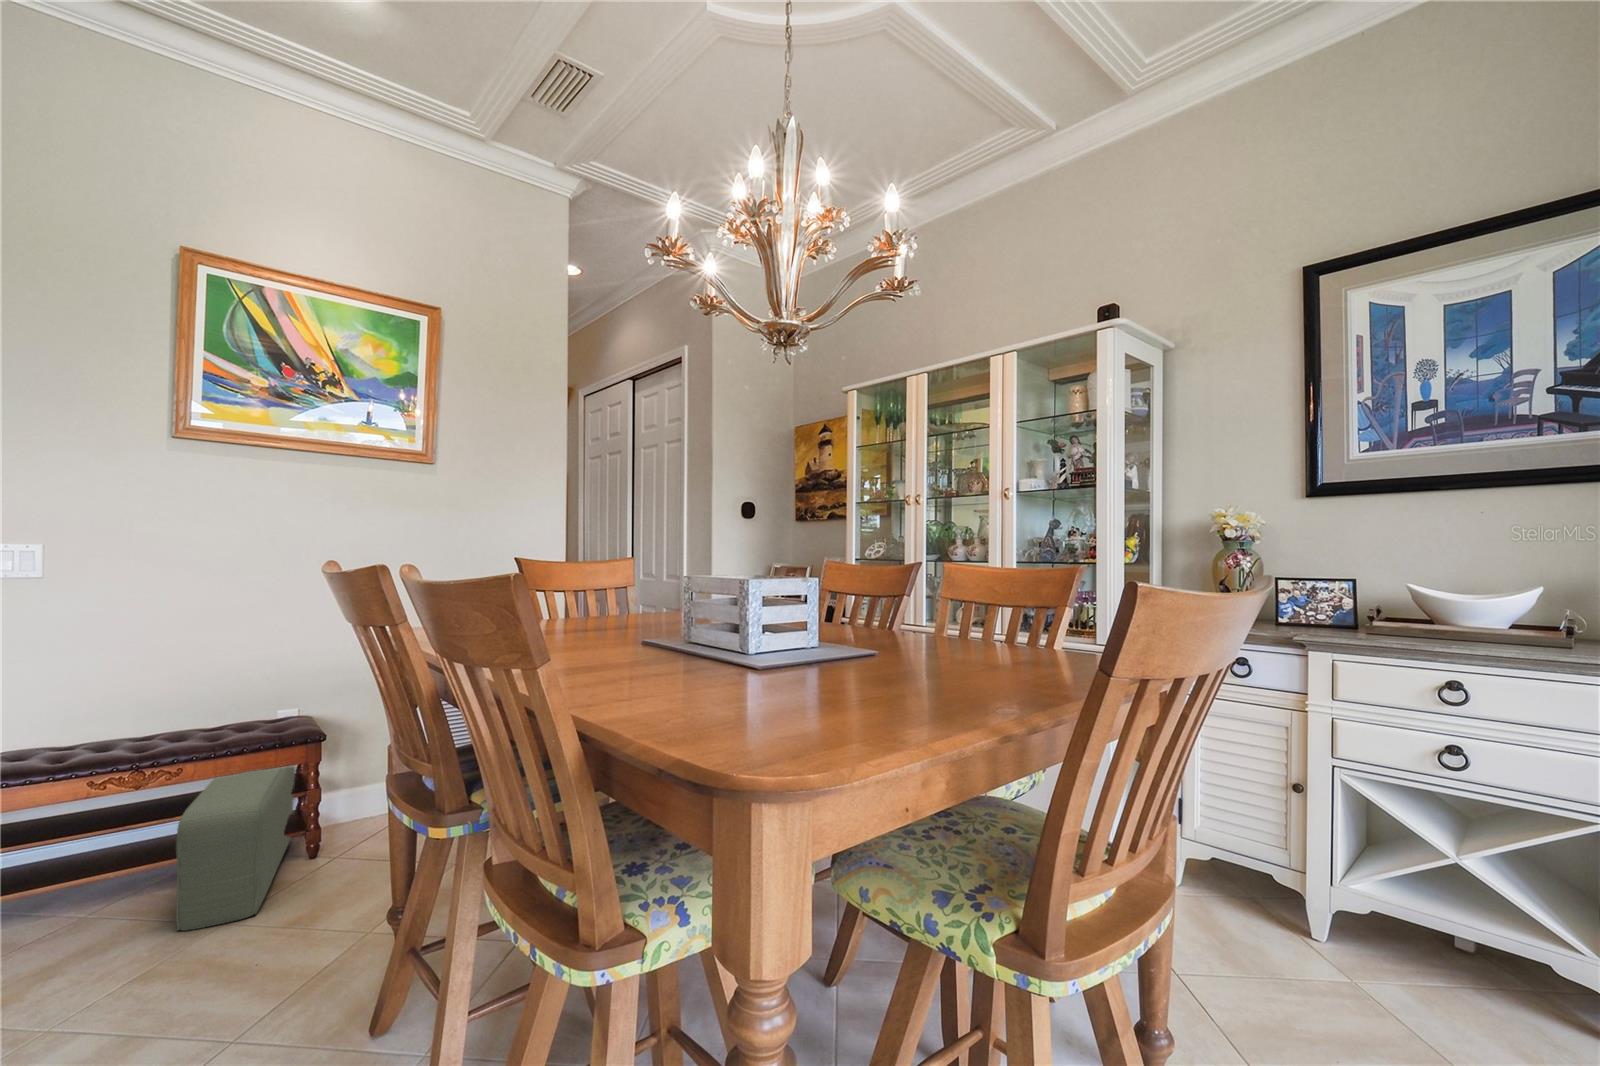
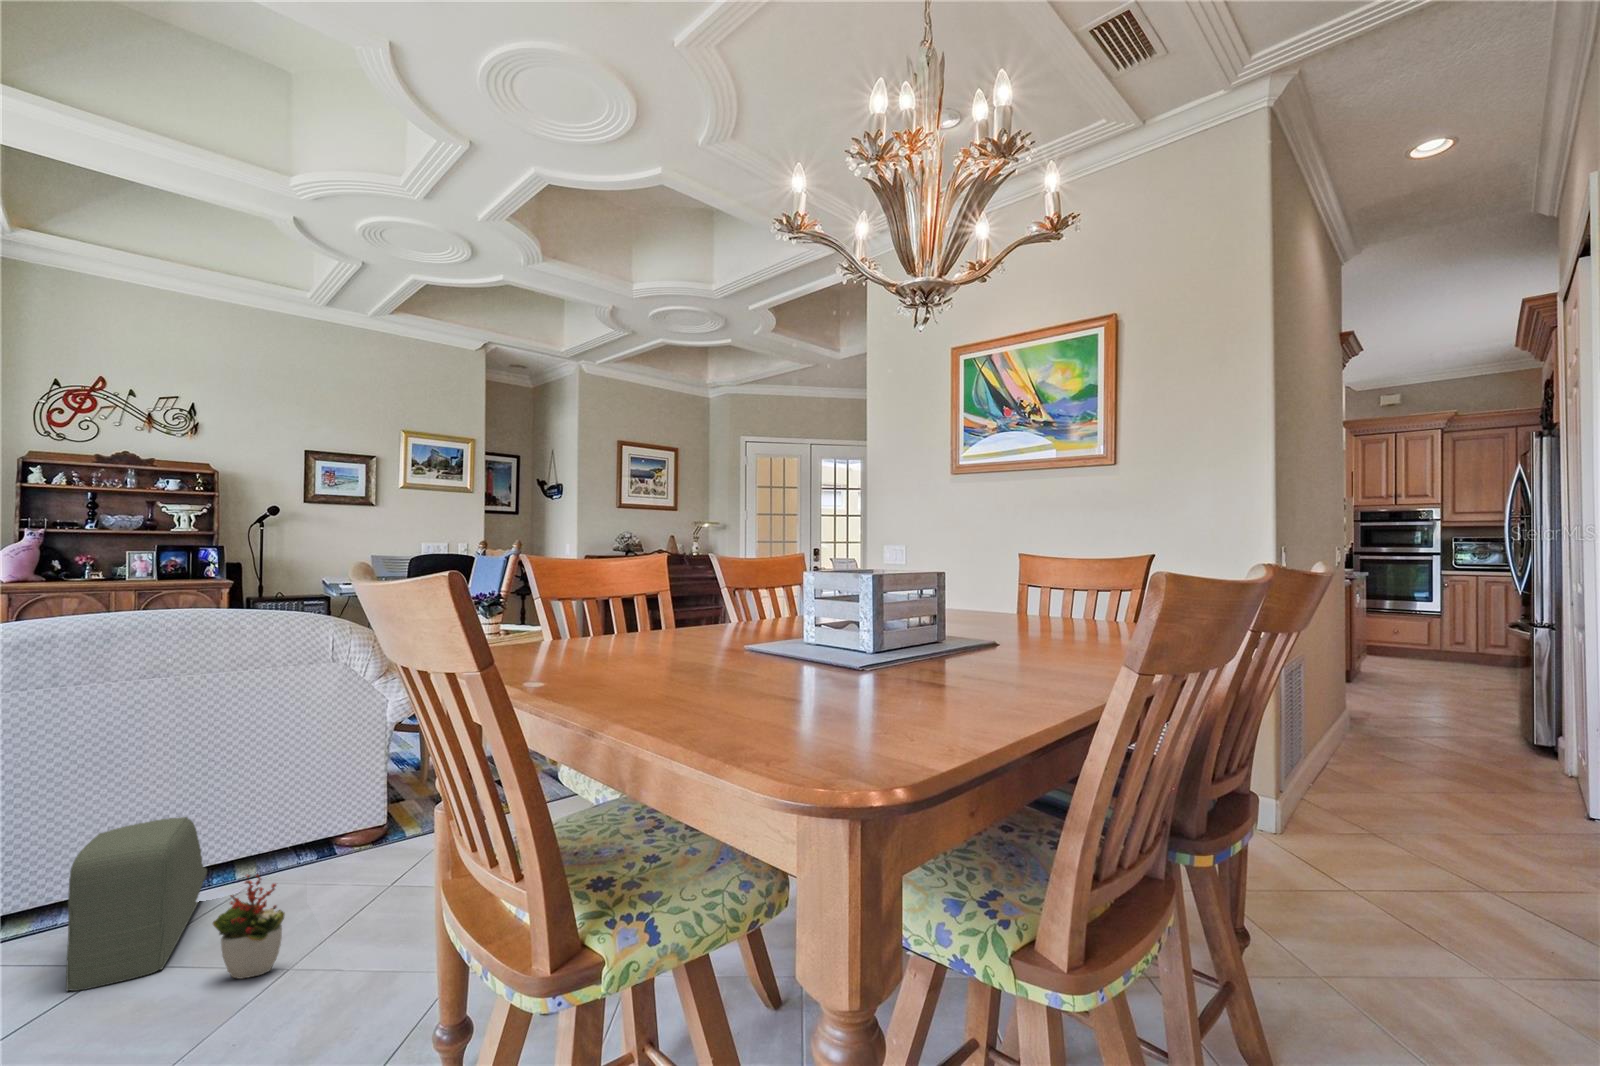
decorative plant: none [299,834,360,925] -> present [213,874,284,979]

